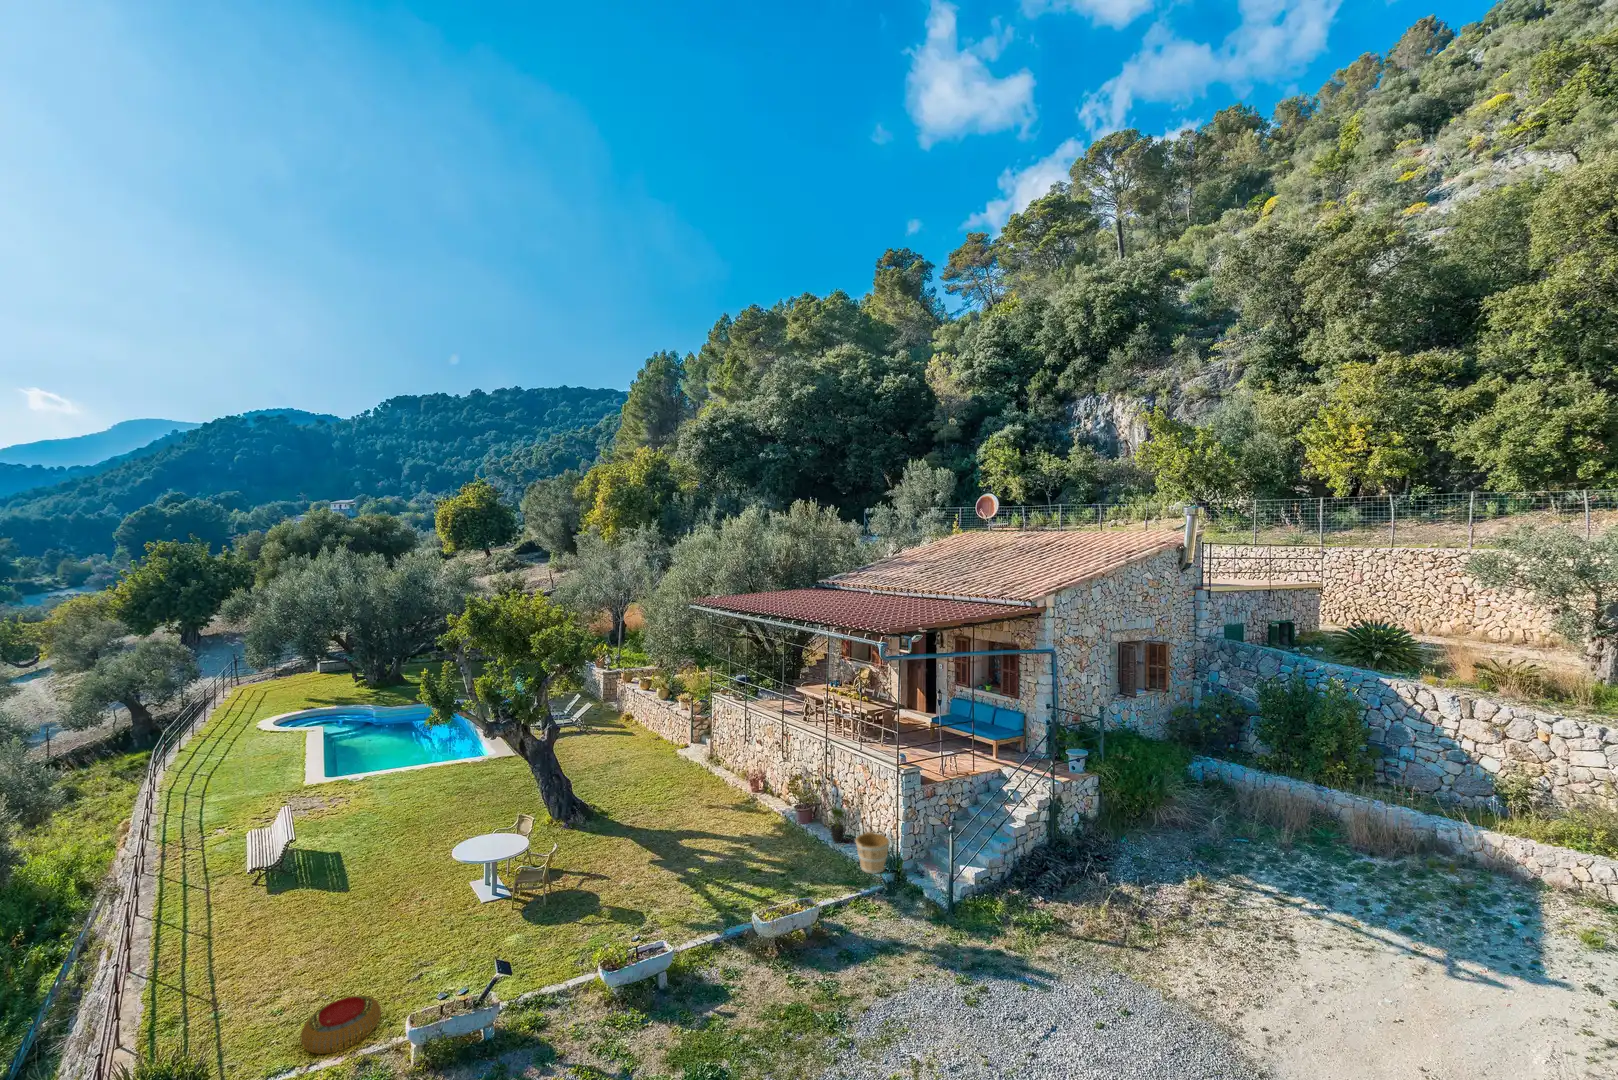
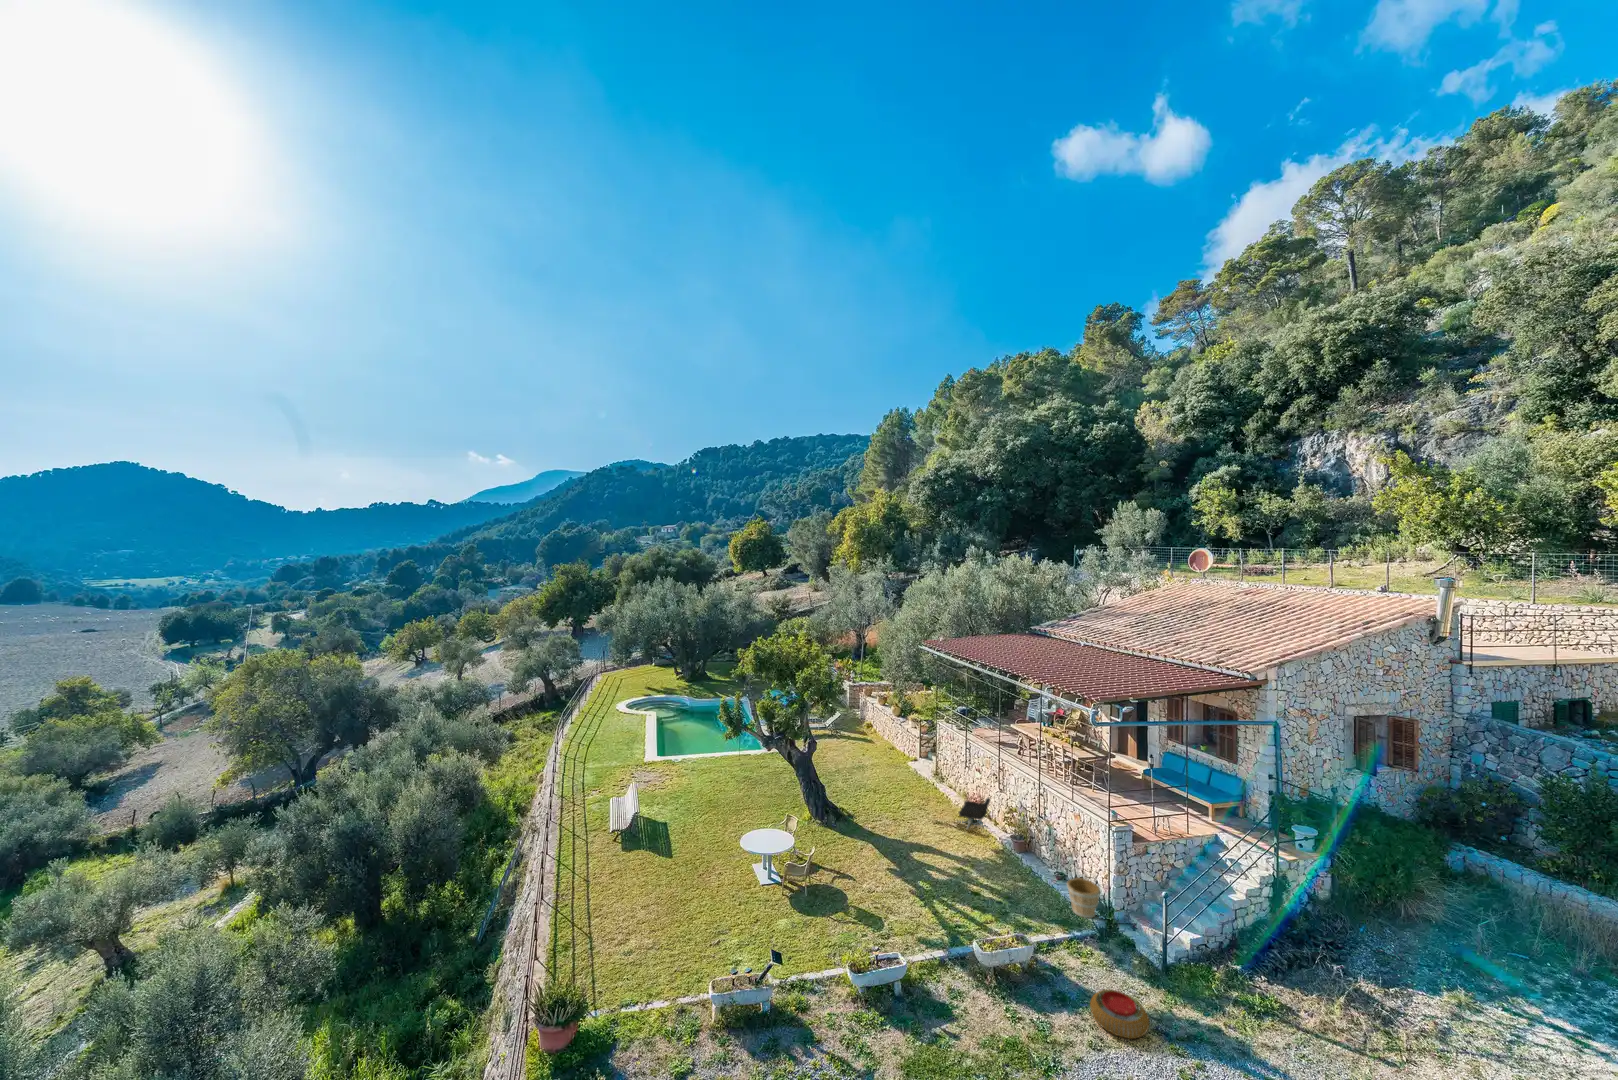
lounge chair: none [737,767,776,805] -> present [959,798,990,828]
potted plant: present [829,808,848,843] -> none [1038,847,1061,880]
pouf: present [301,995,381,1054] -> present [1090,990,1149,1039]

